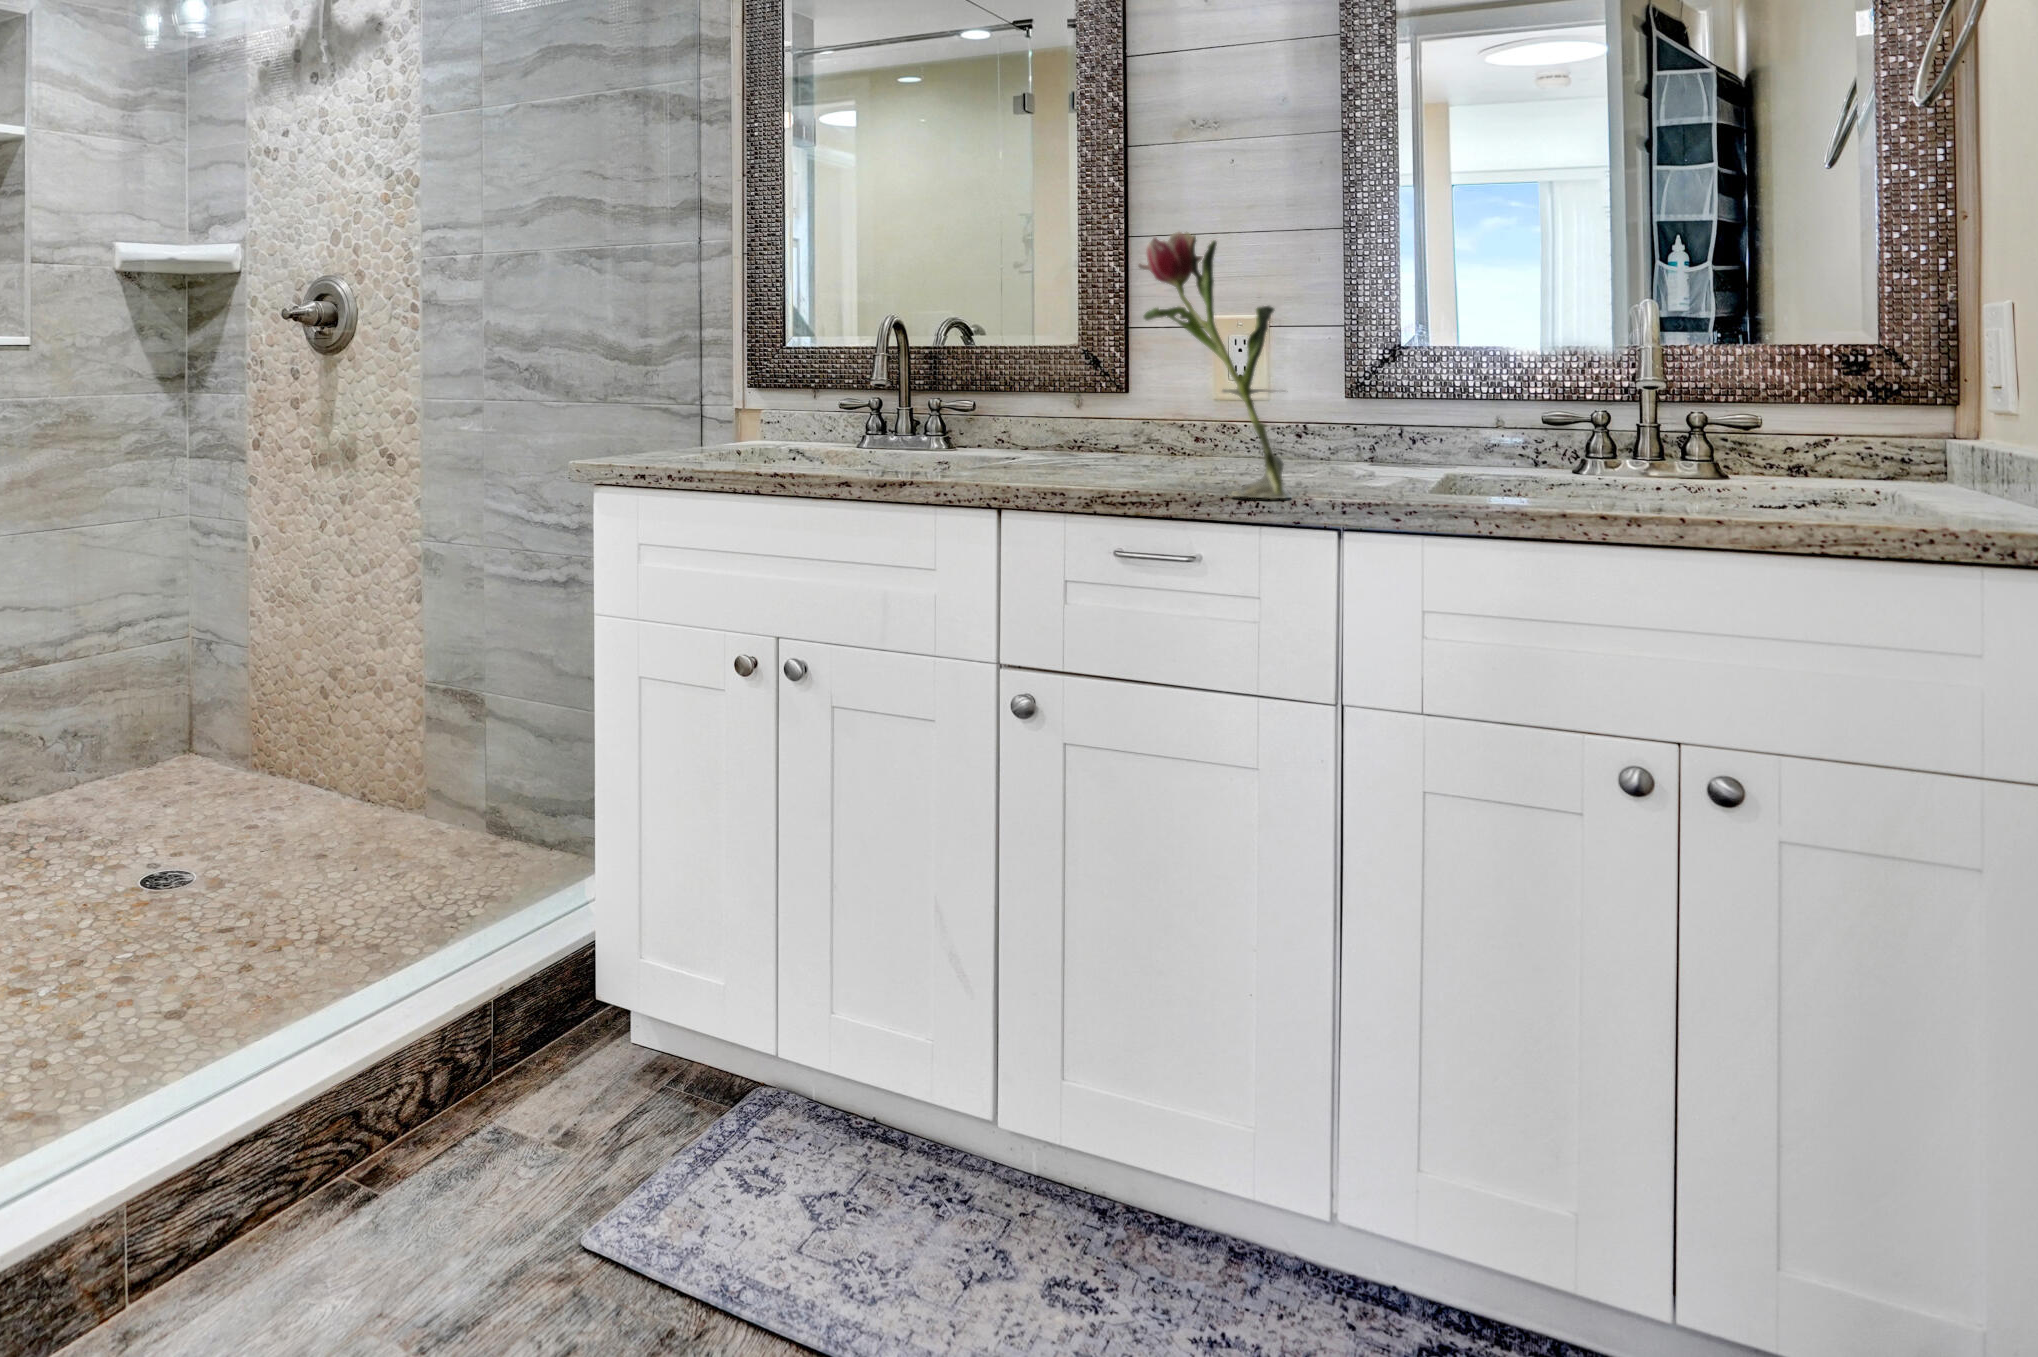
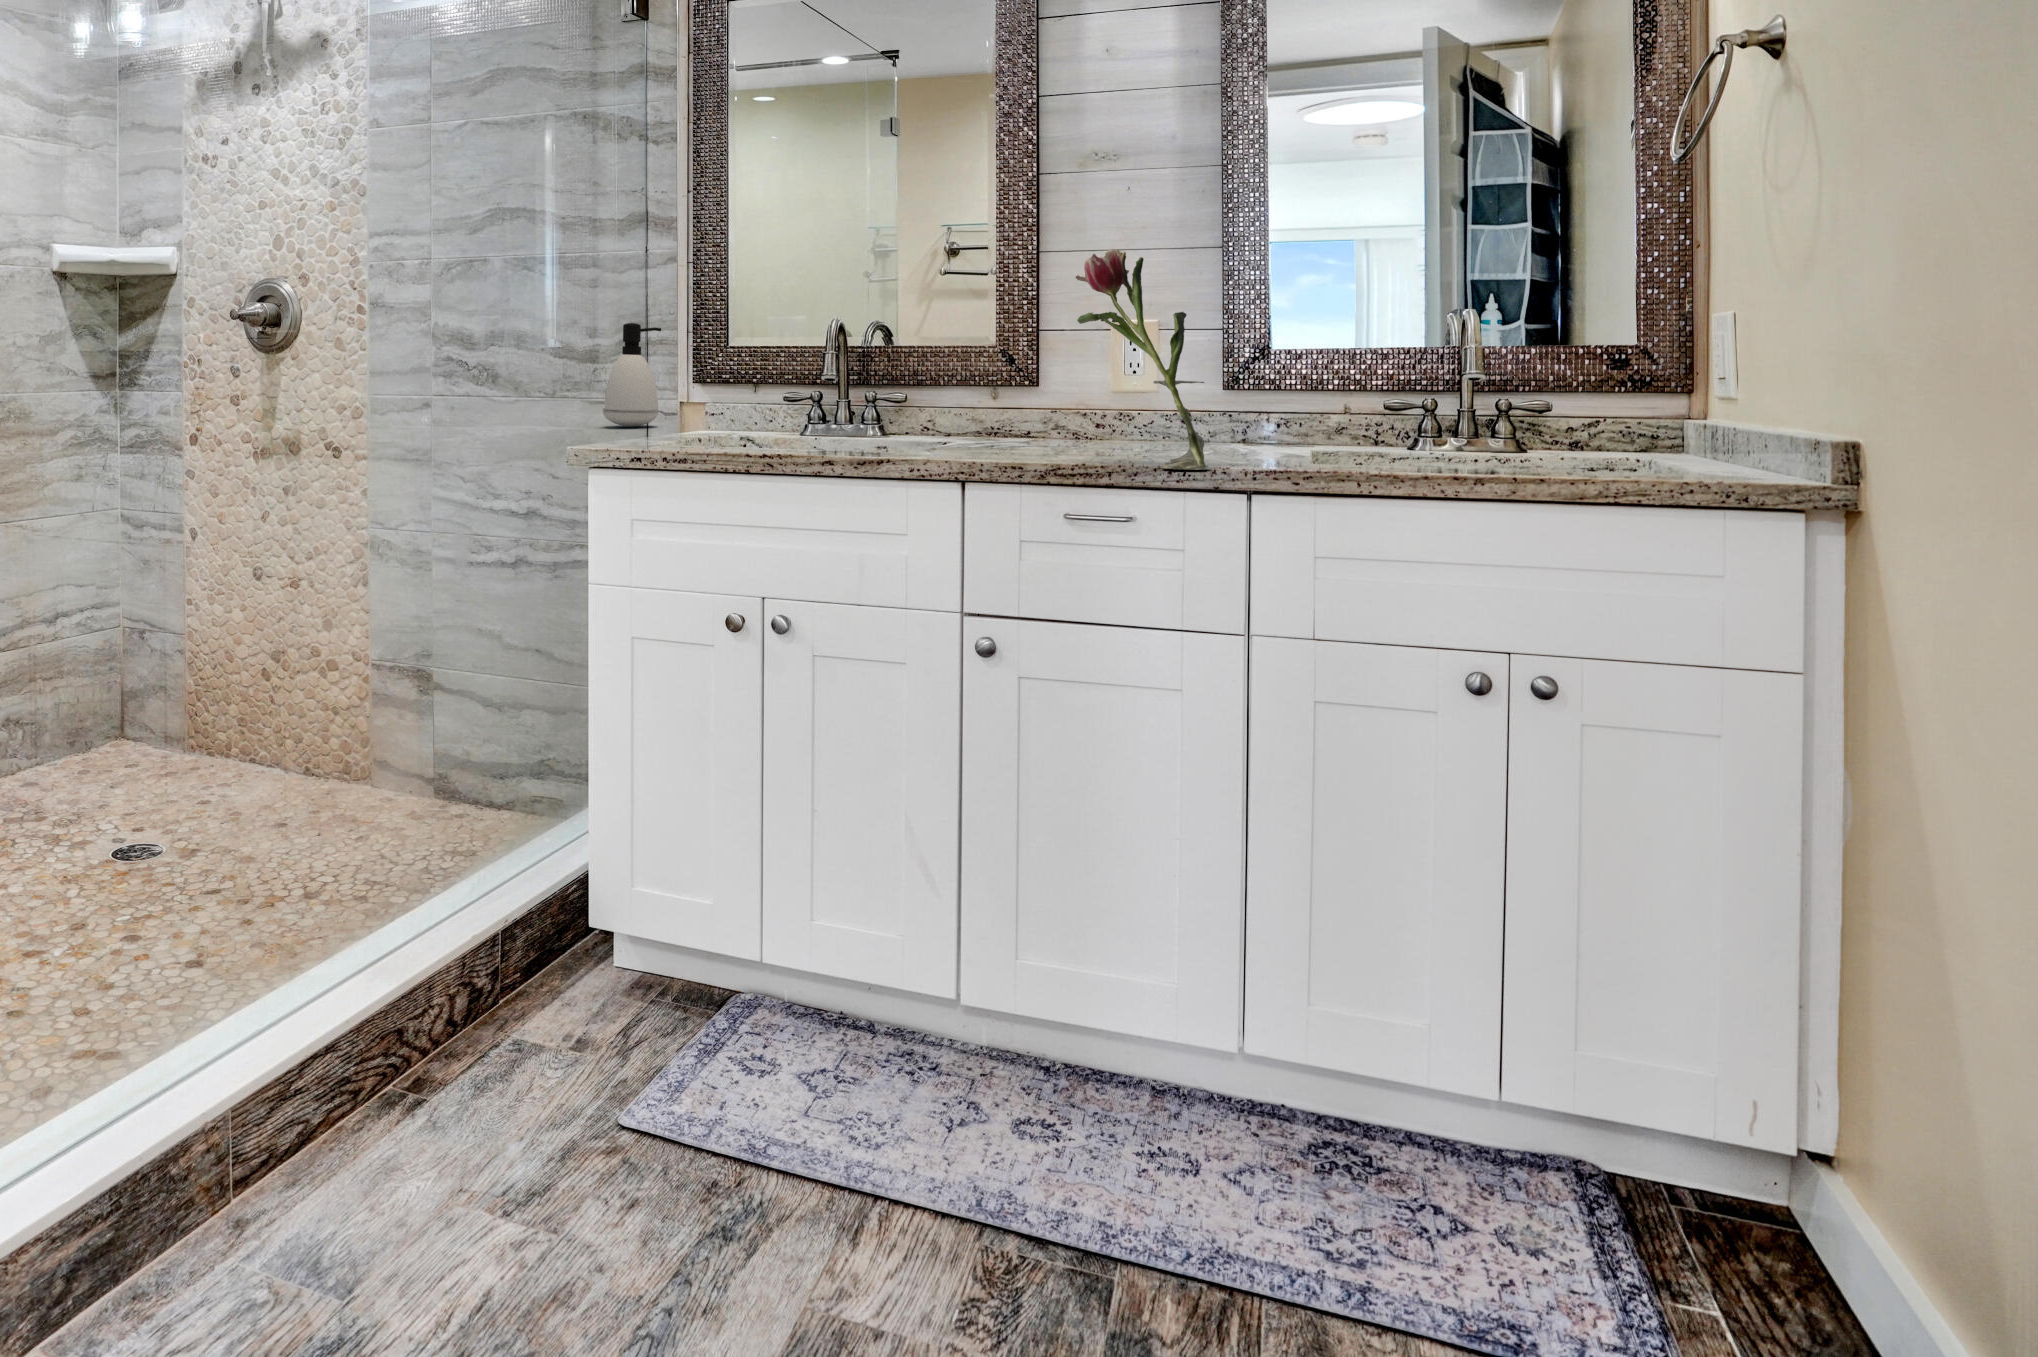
soap dispenser: none [651,324,714,437] -> present [603,323,661,426]

